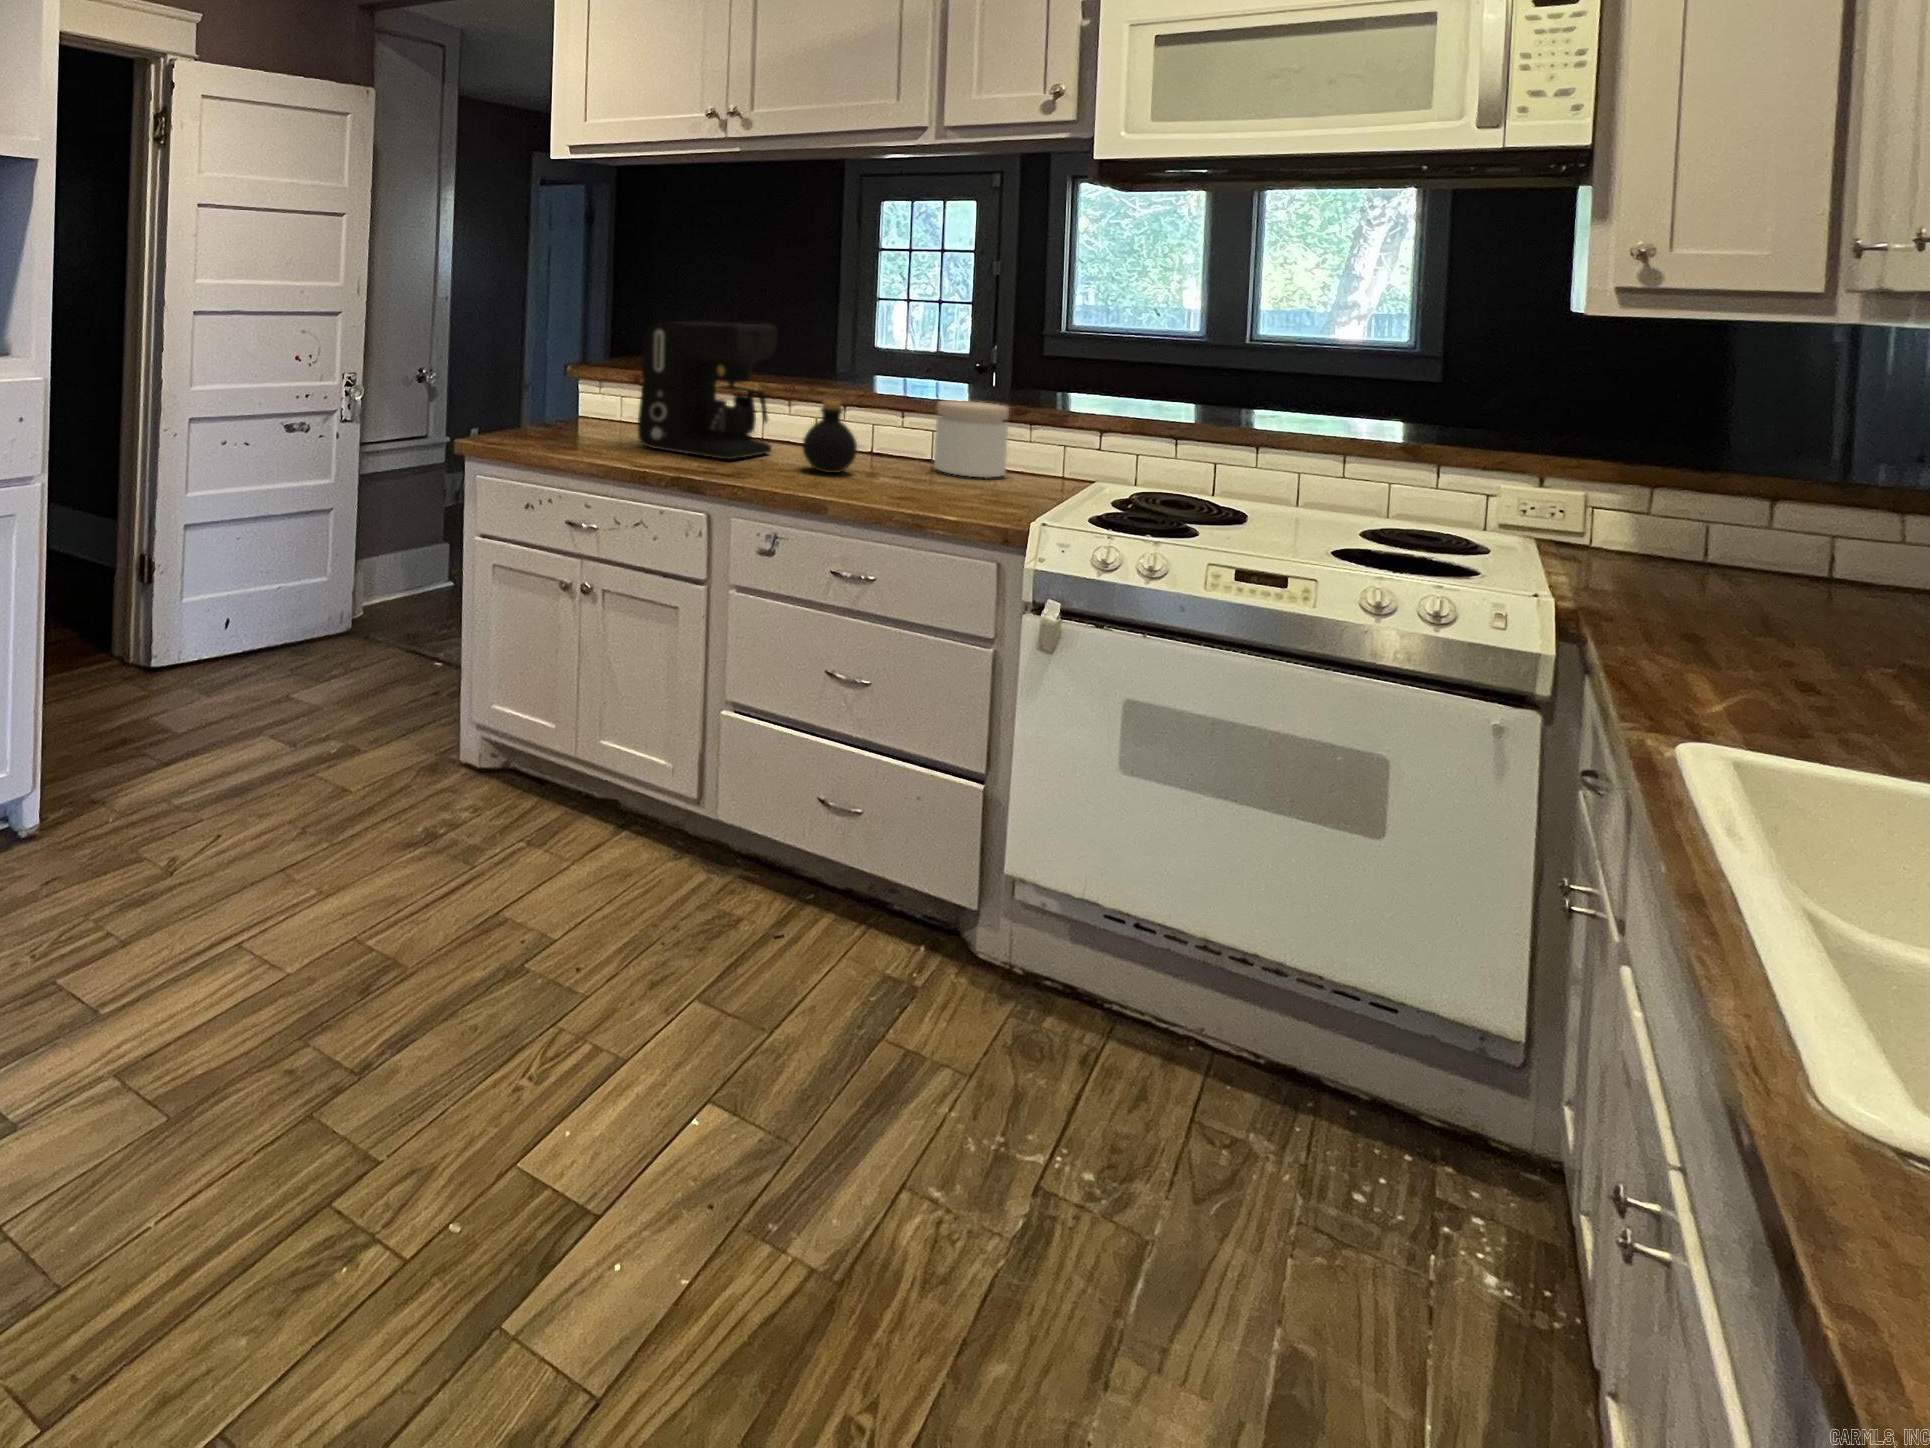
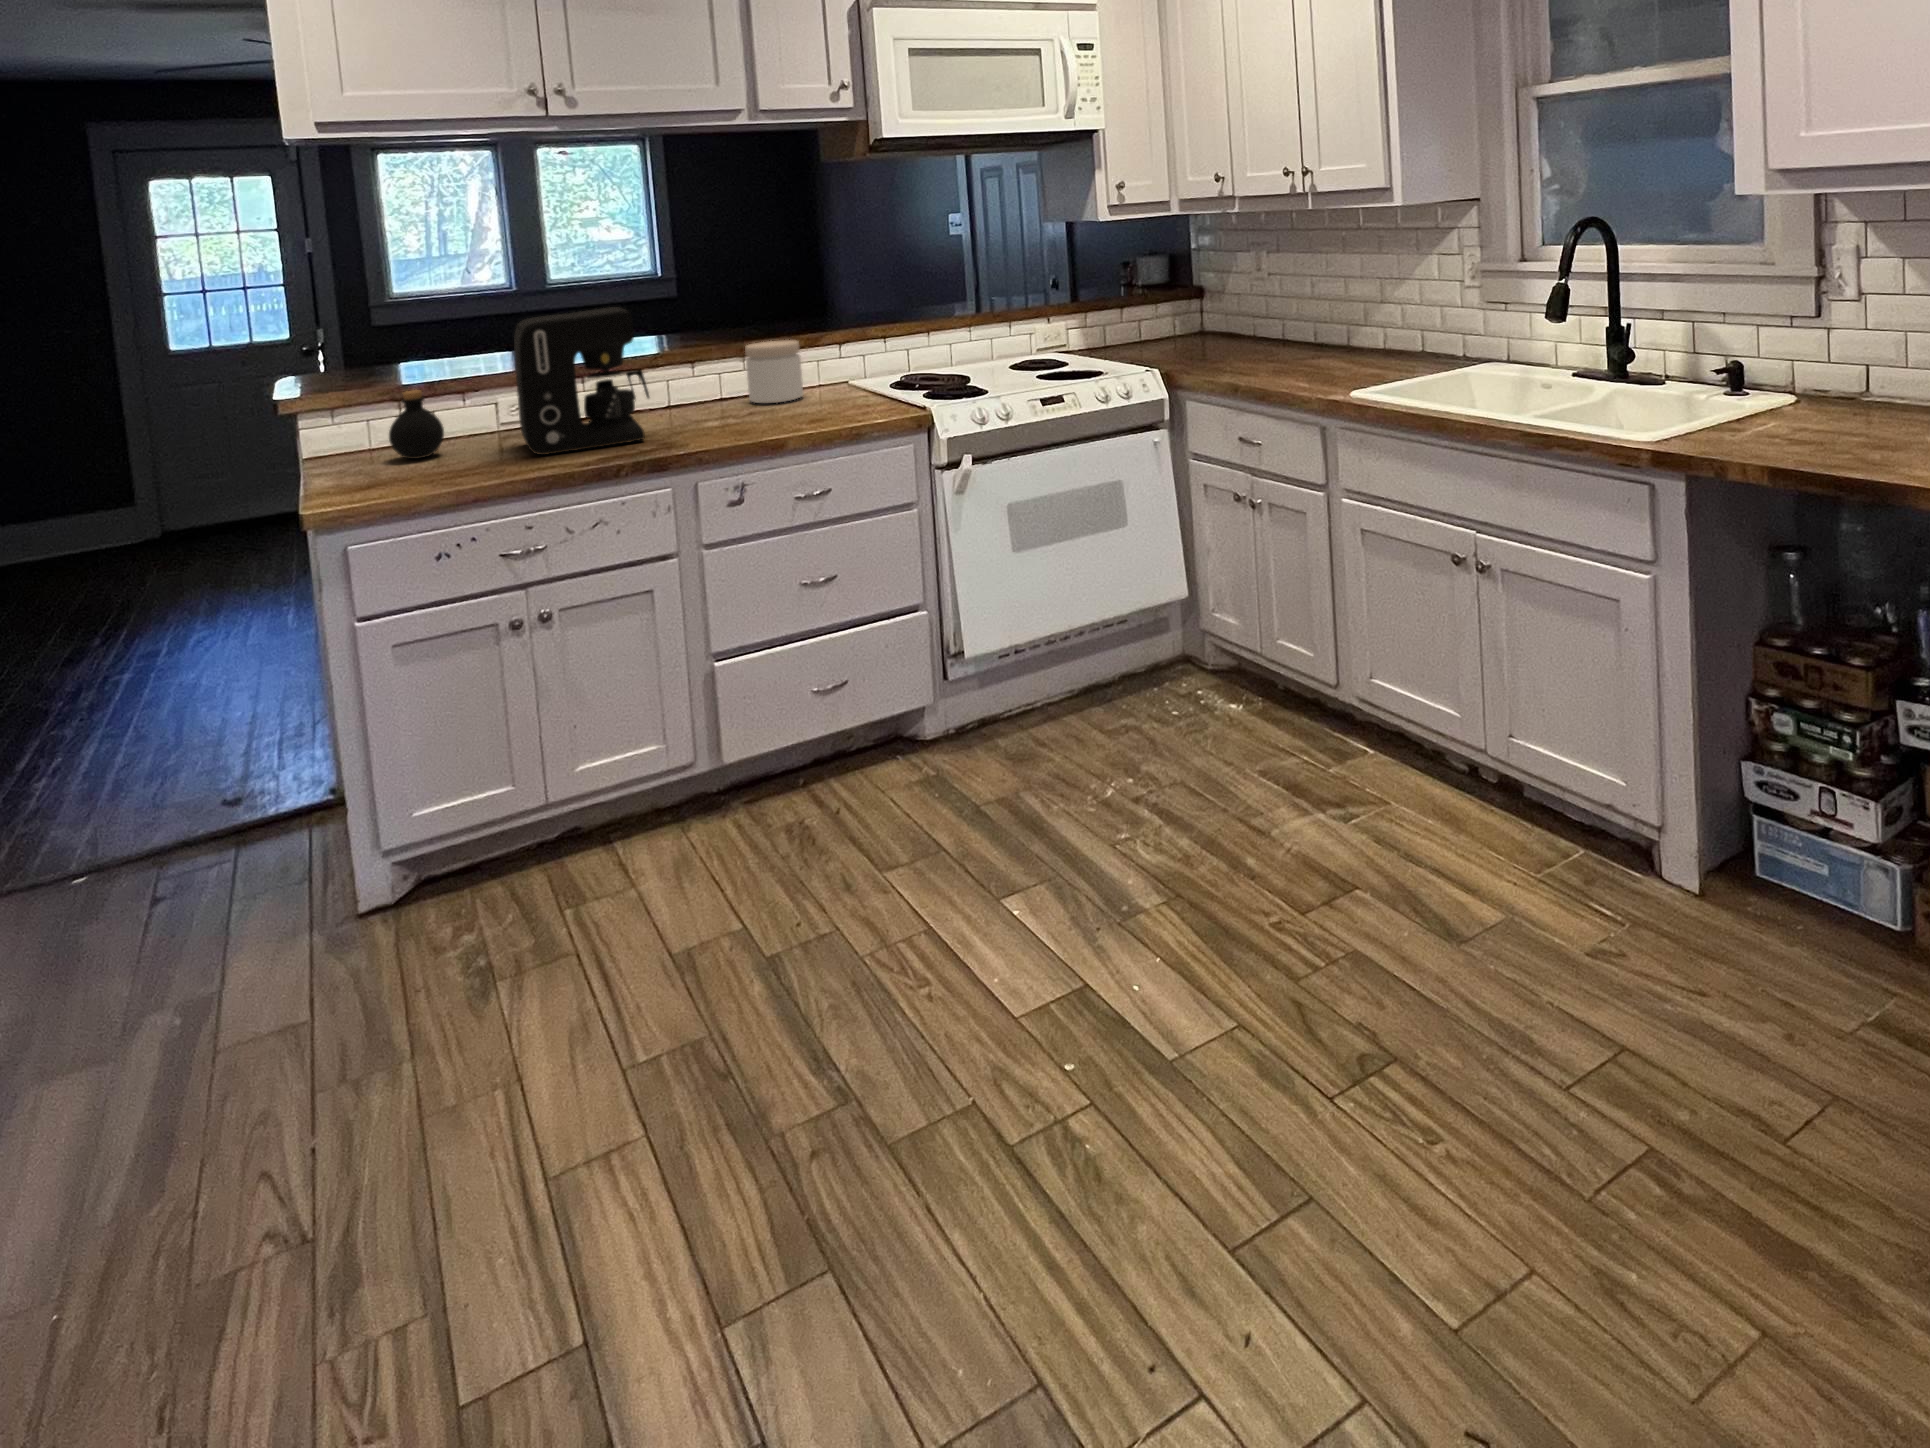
bottle: present [803,401,857,473] -> present [389,390,444,459]

